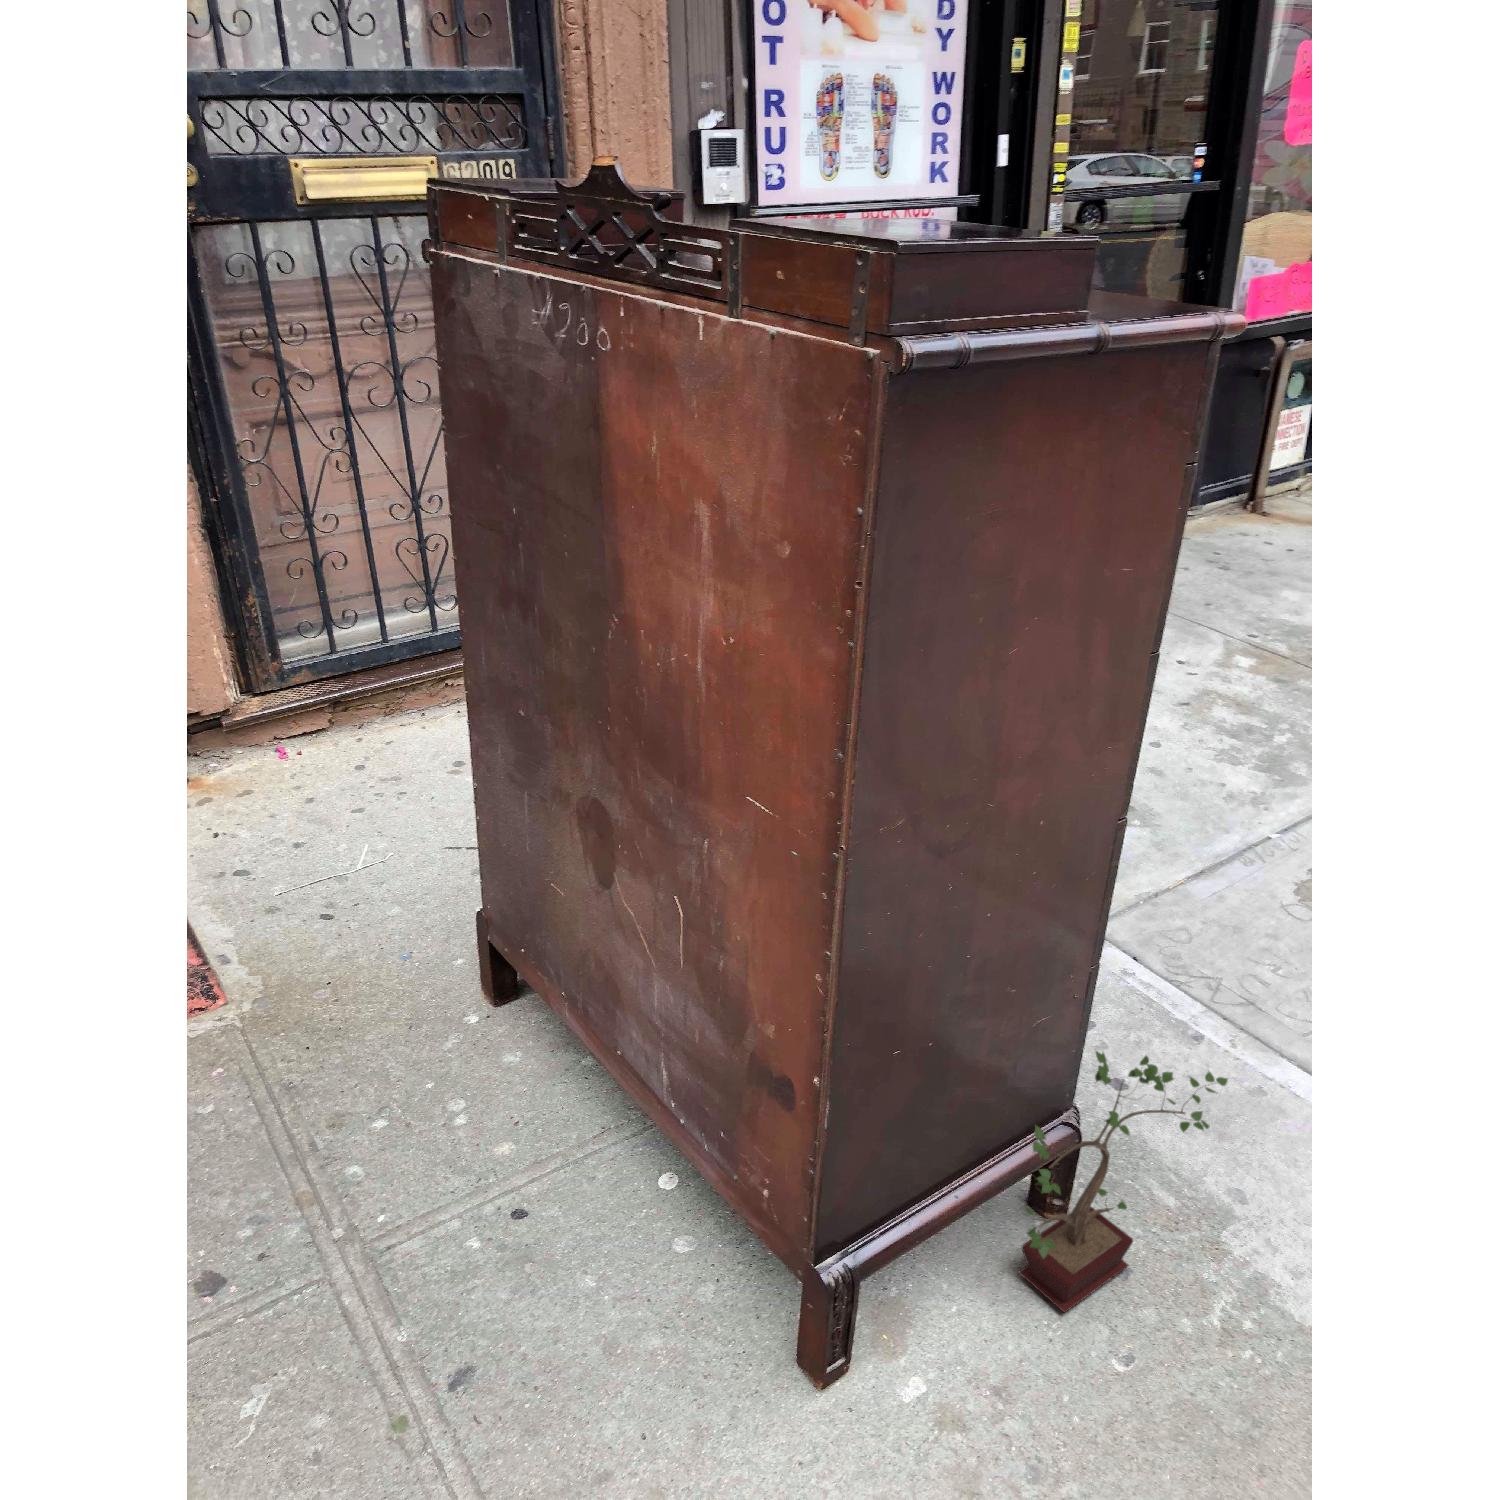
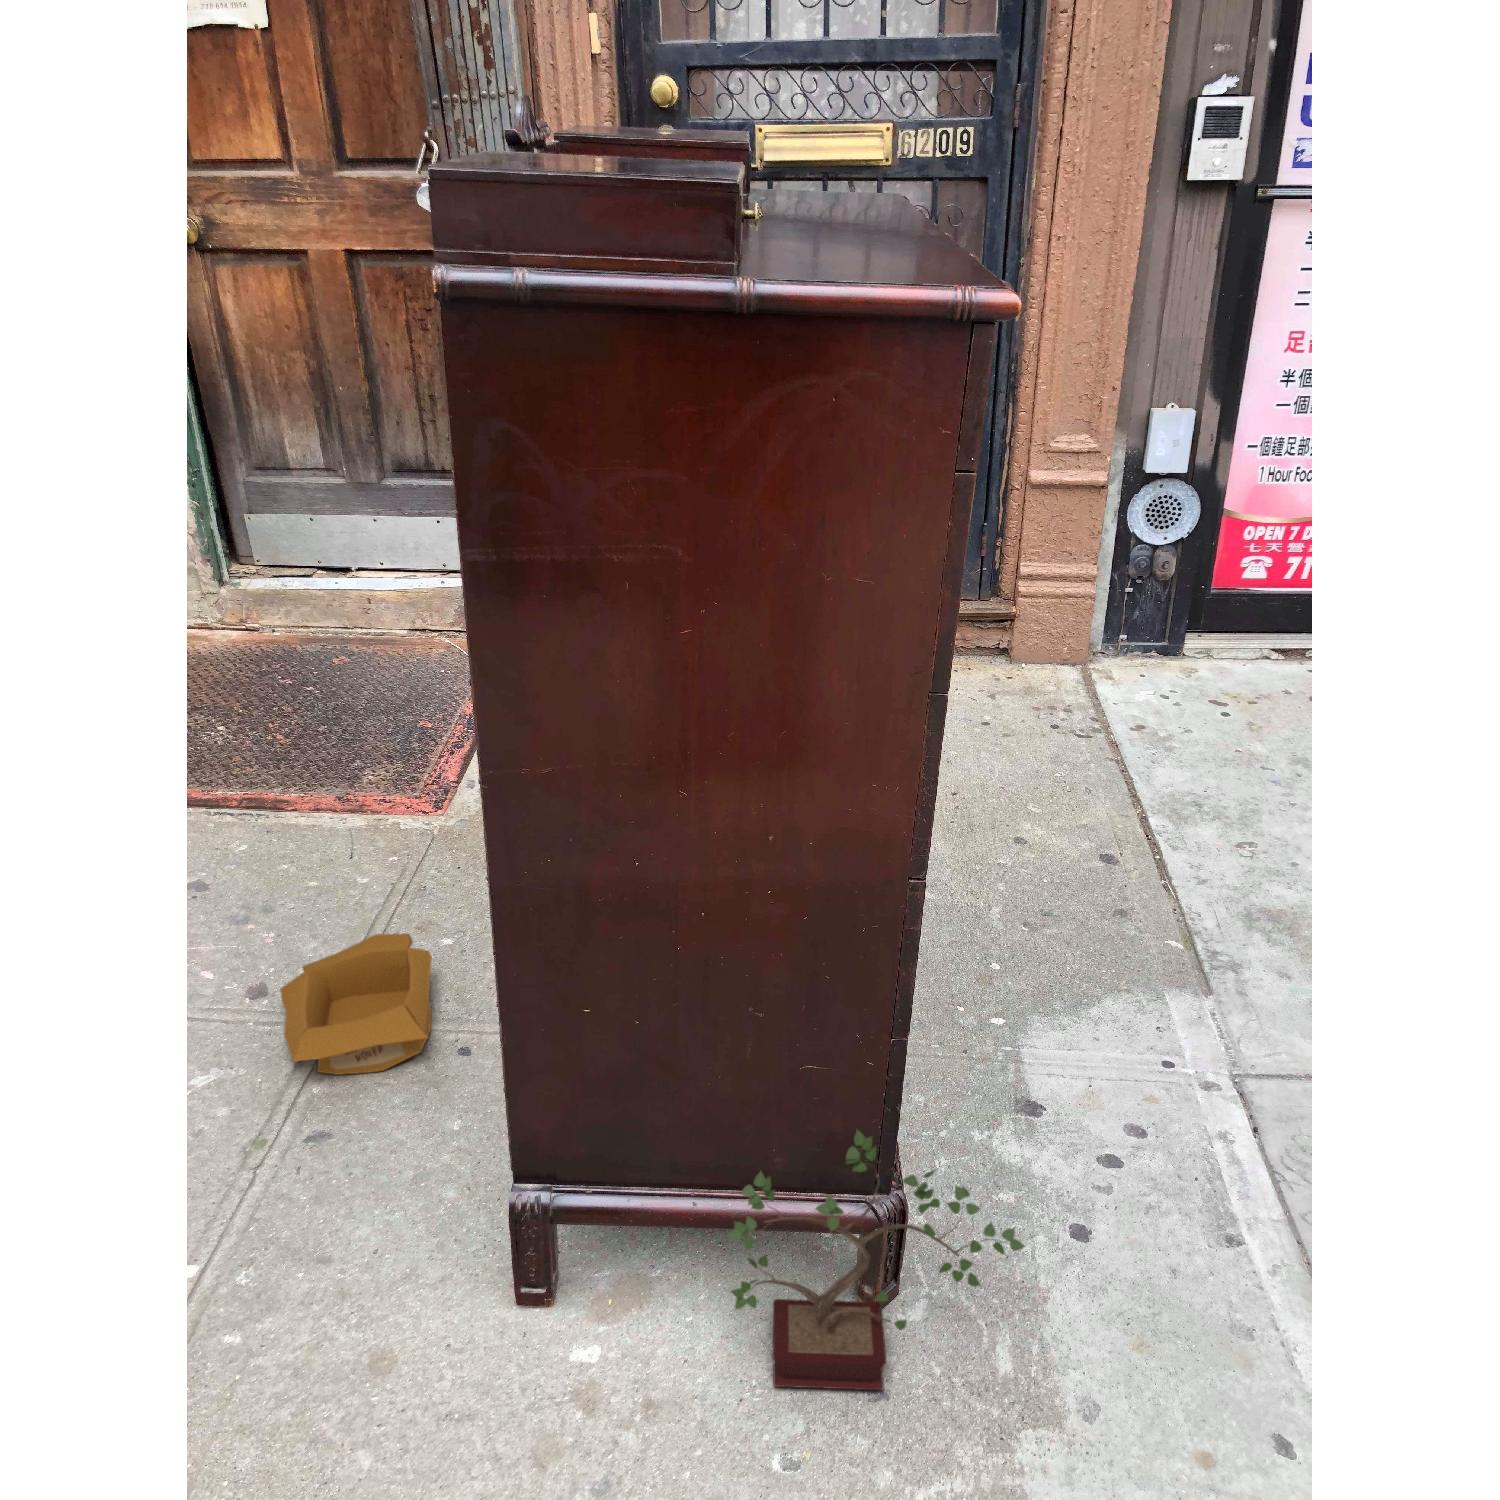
cardboard box: none [265,1134,513,1326] -> present [280,933,432,1075]

